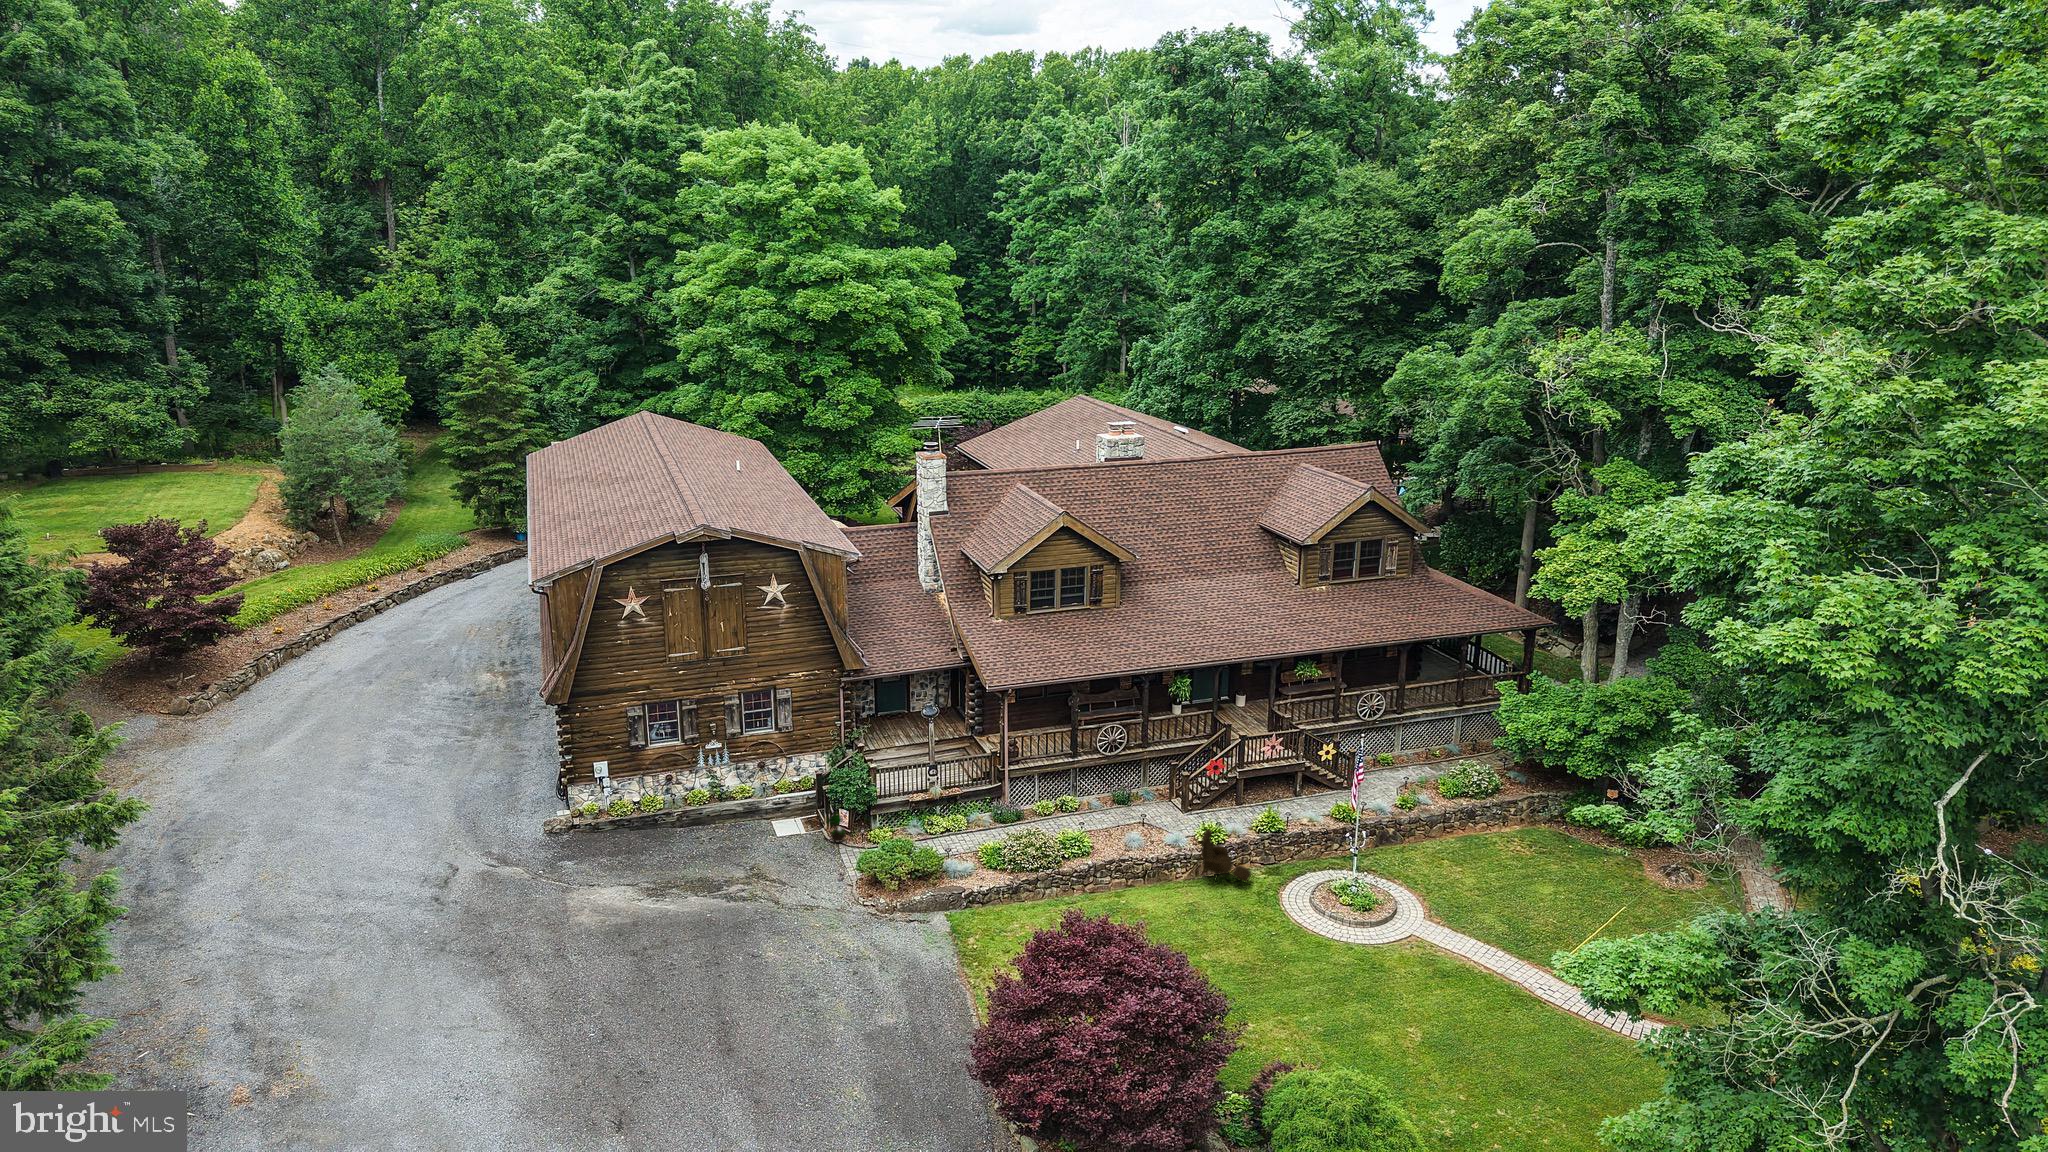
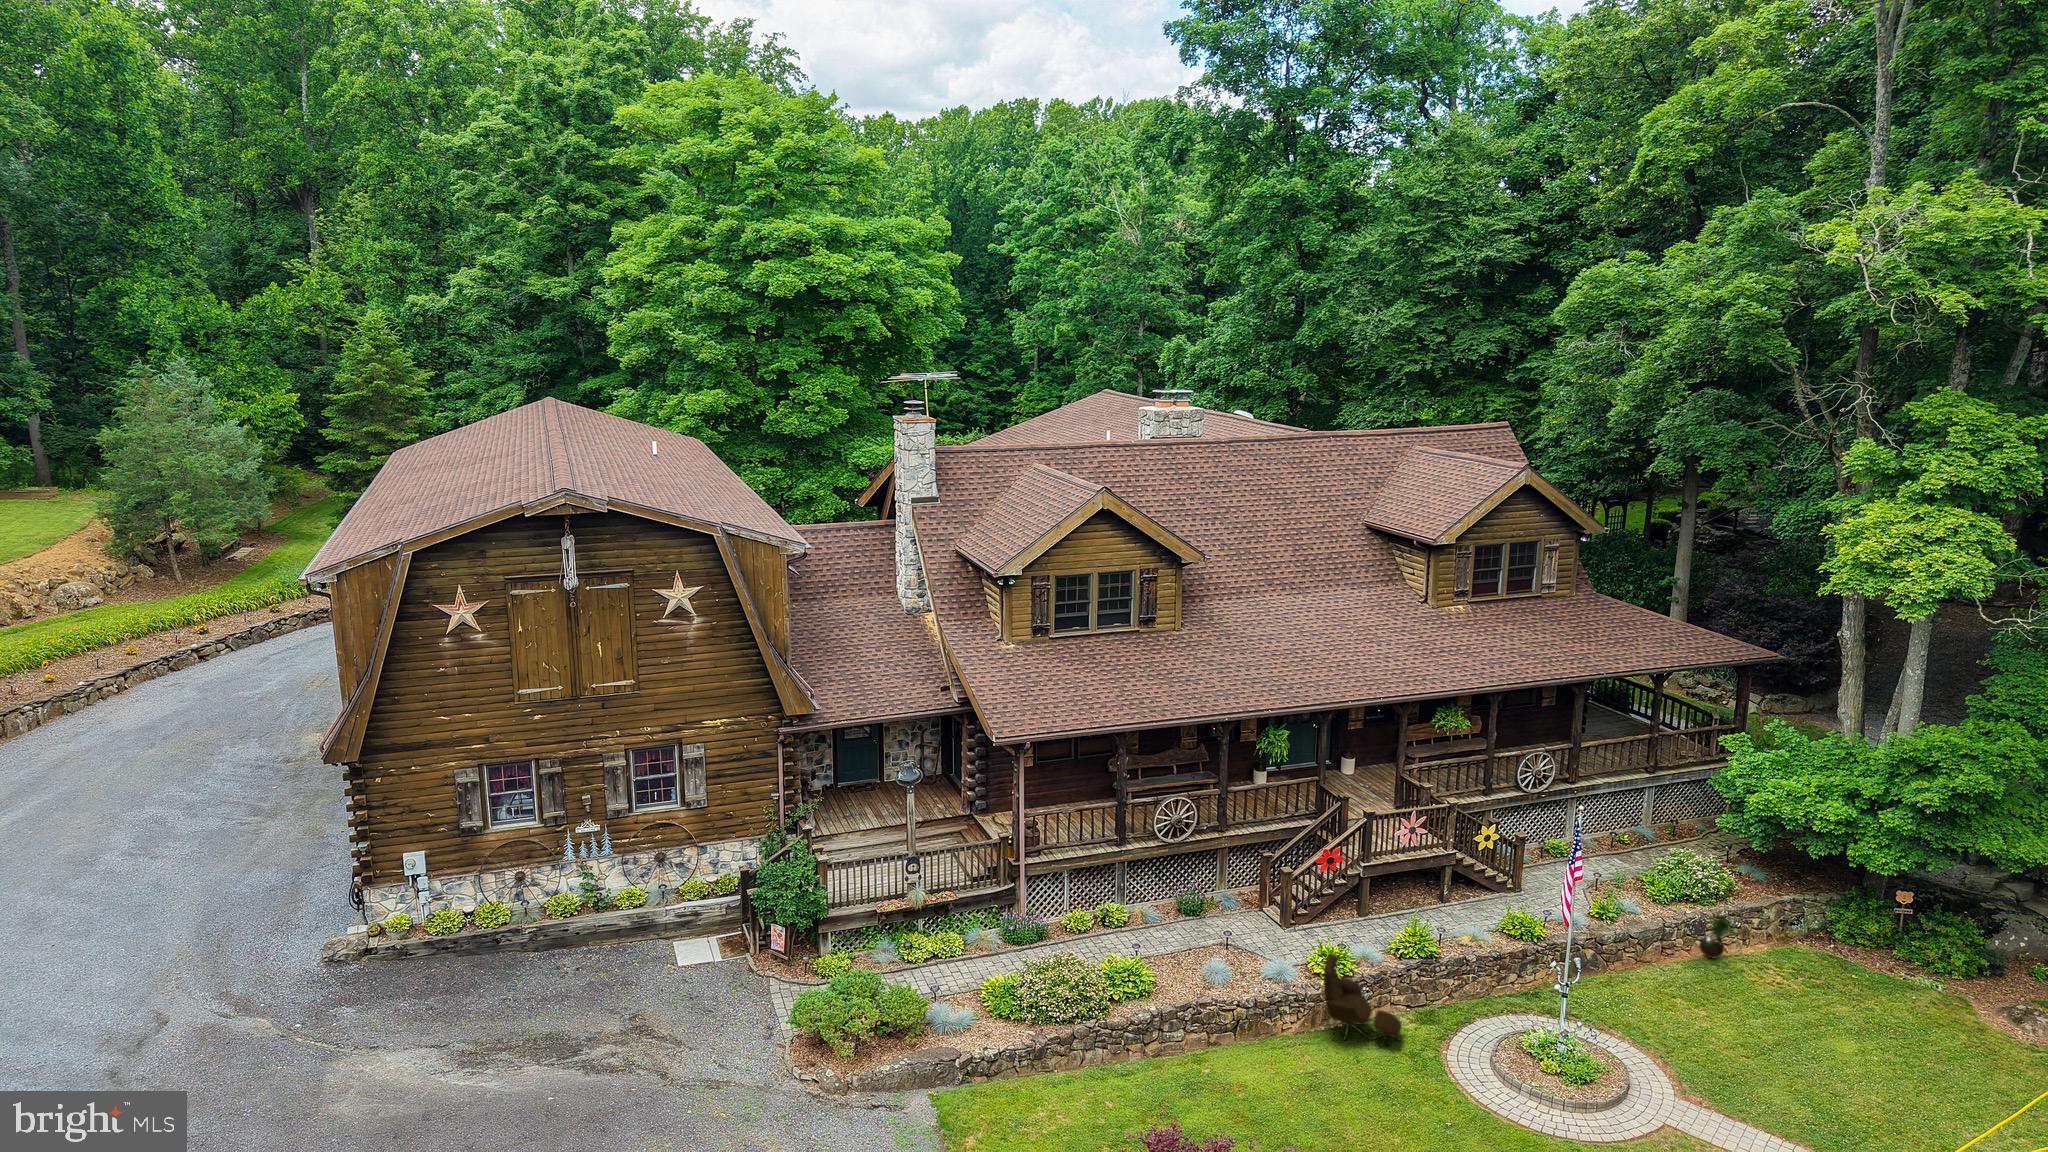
potted tree: present [826,813,846,842] -> present [1699,916,1732,958]

